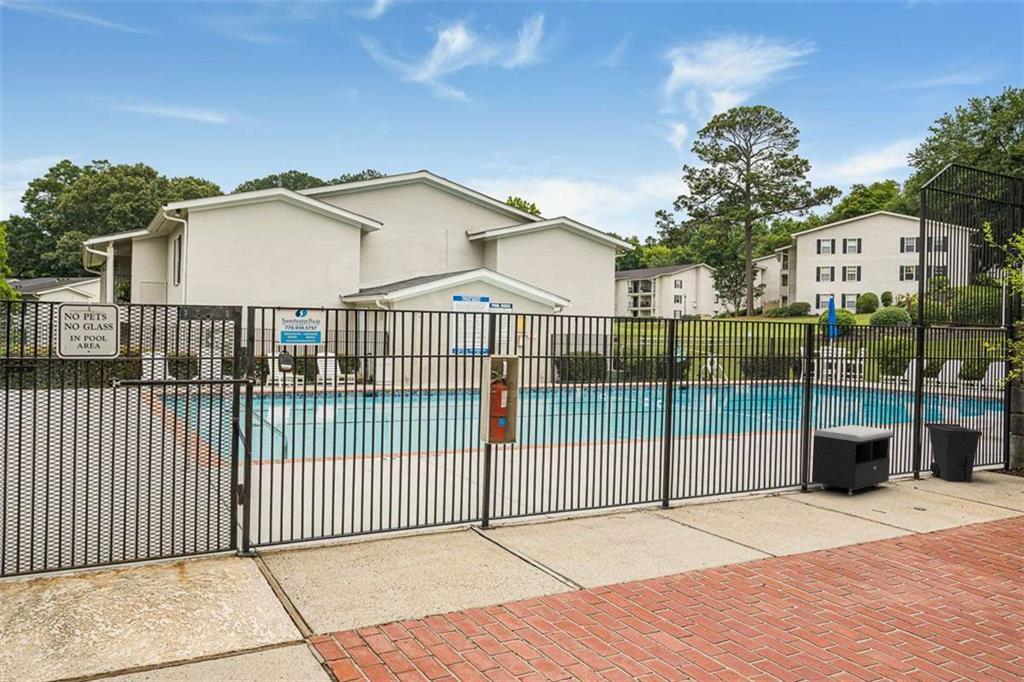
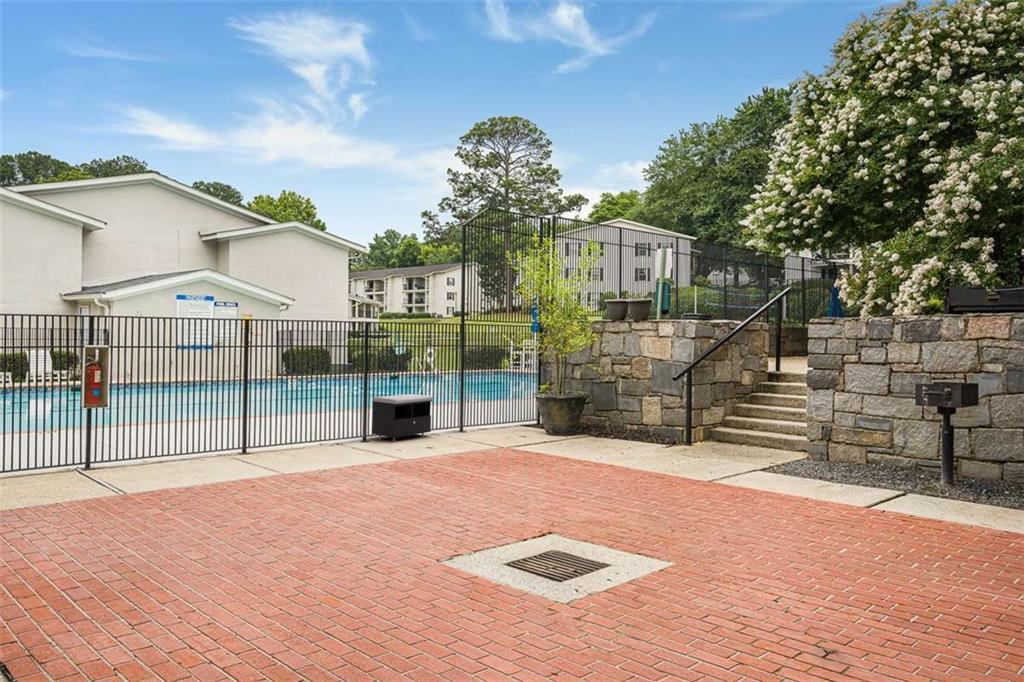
trash can: present [924,423,982,482] -> none [474,392,503,432]

